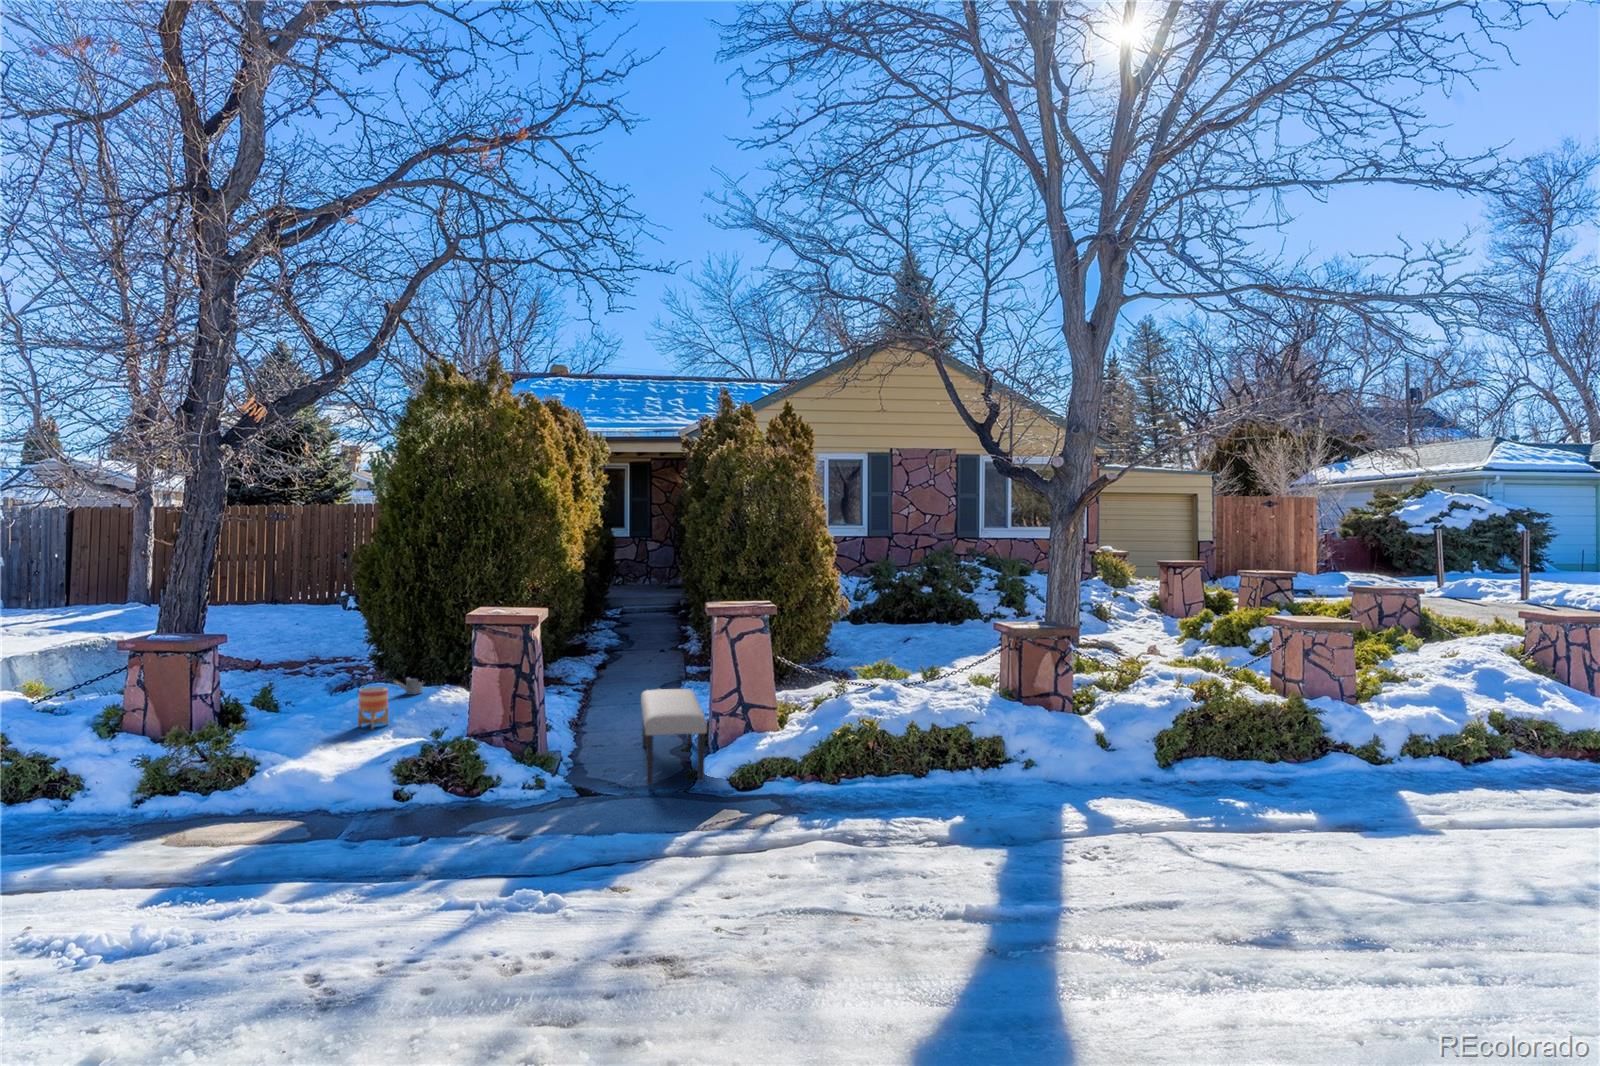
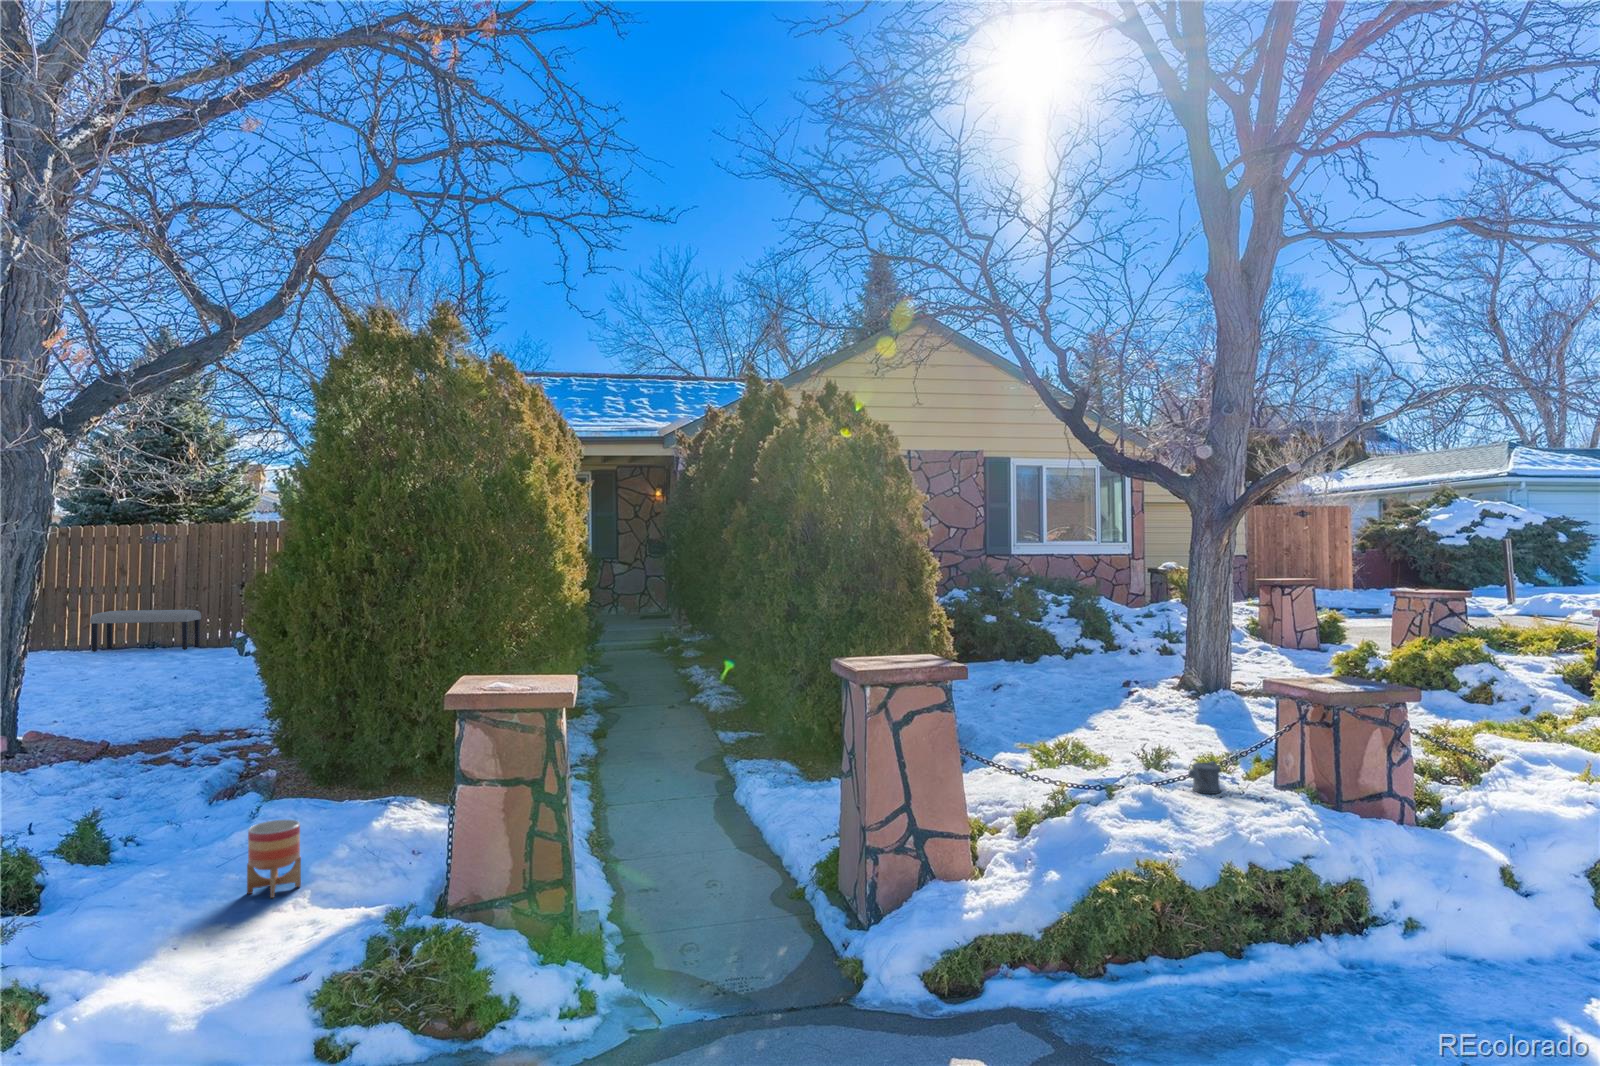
watering can: present [393,678,424,695] -> present [1189,761,1220,794]
bench: present [641,689,707,784] -> present [90,610,201,652]

